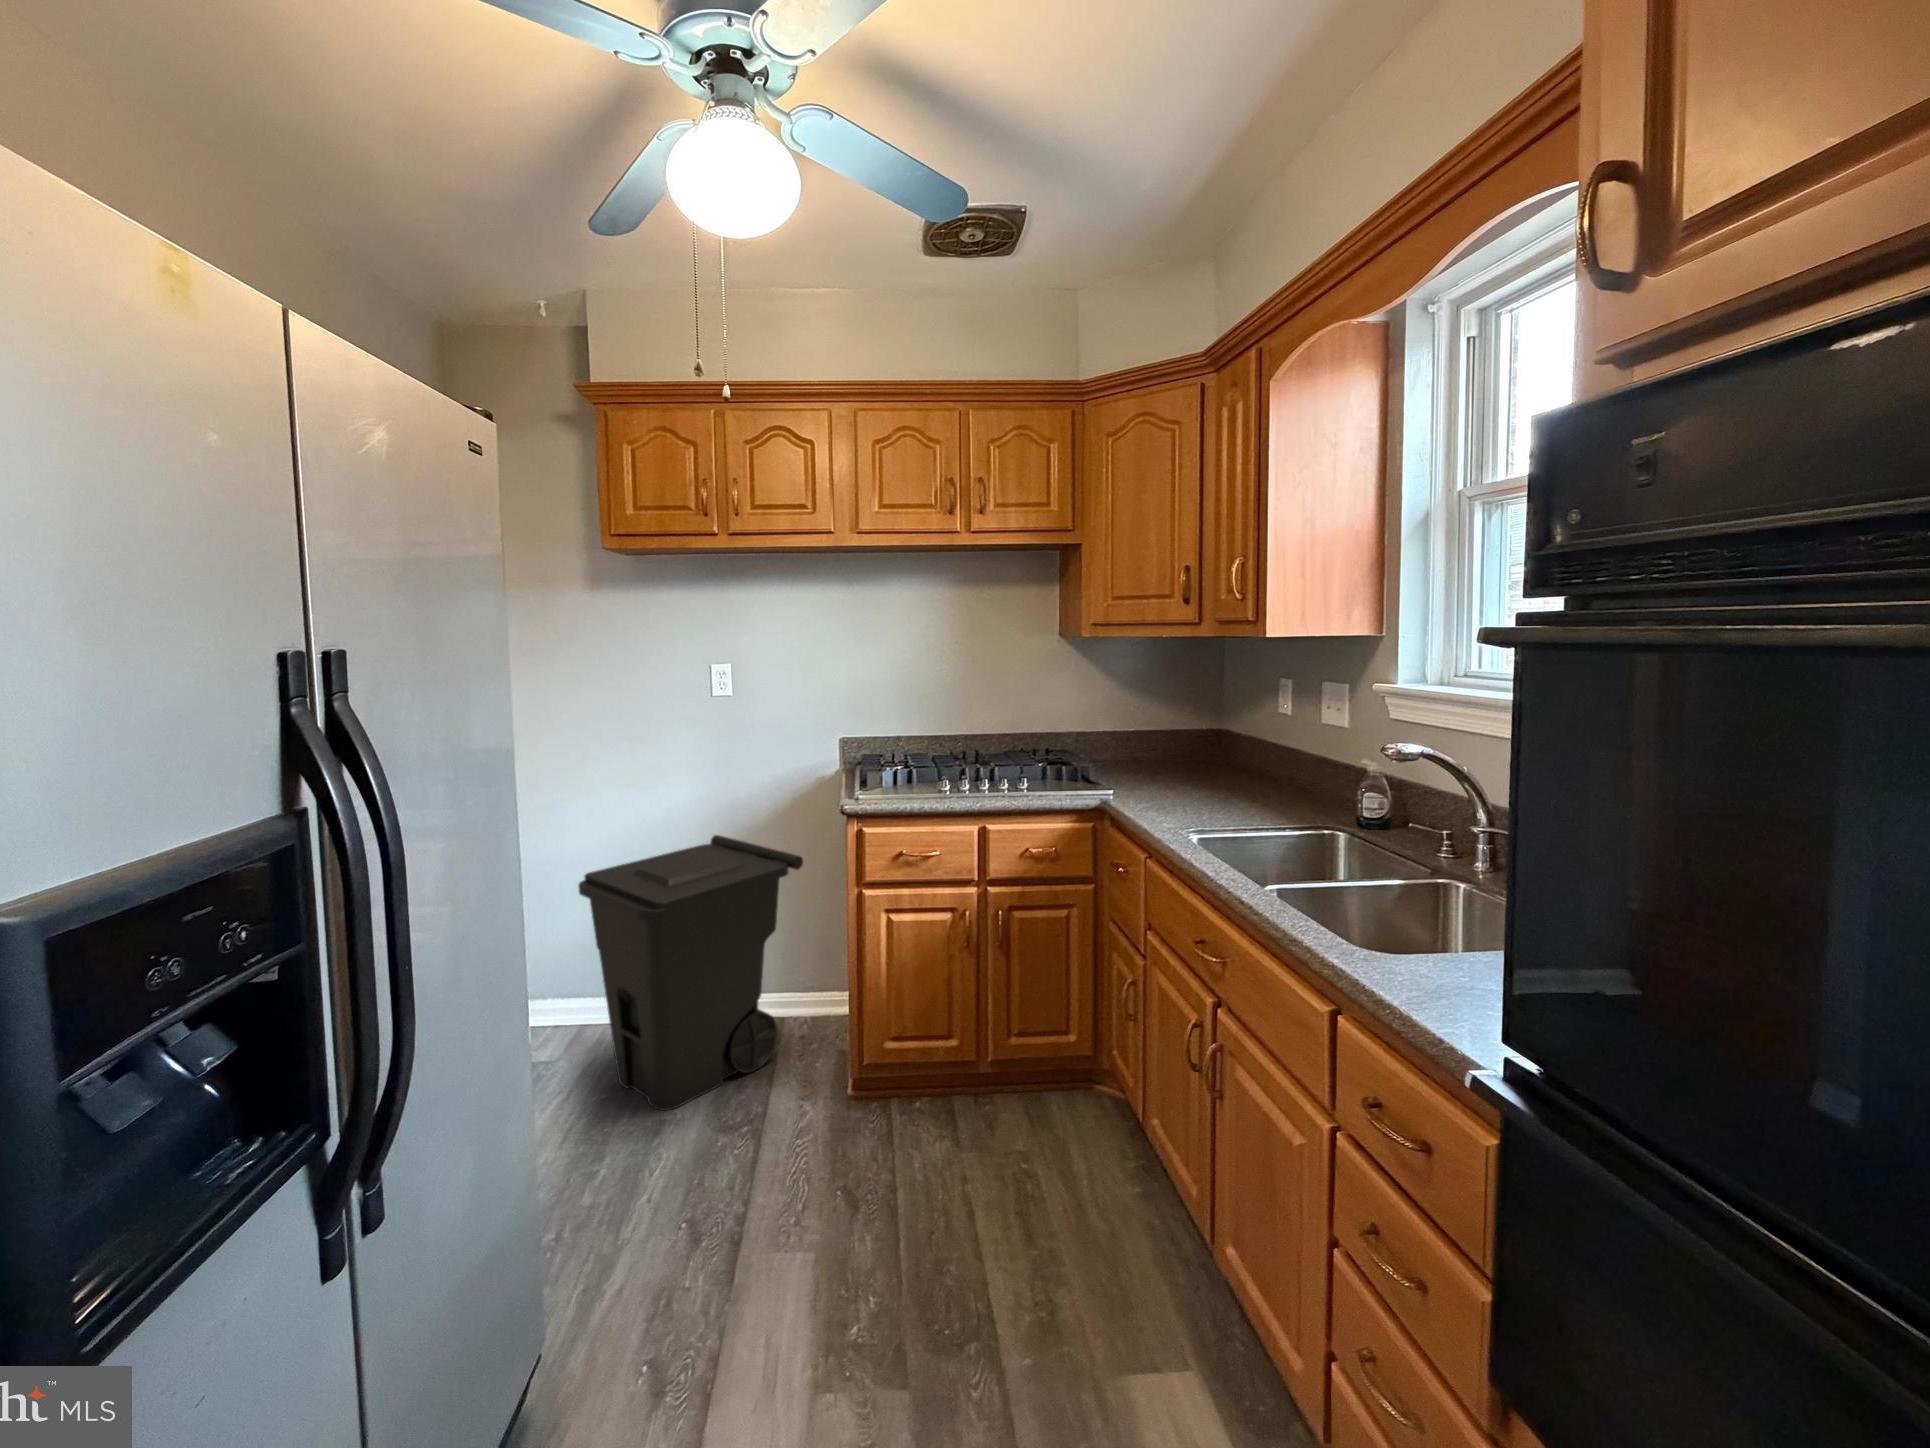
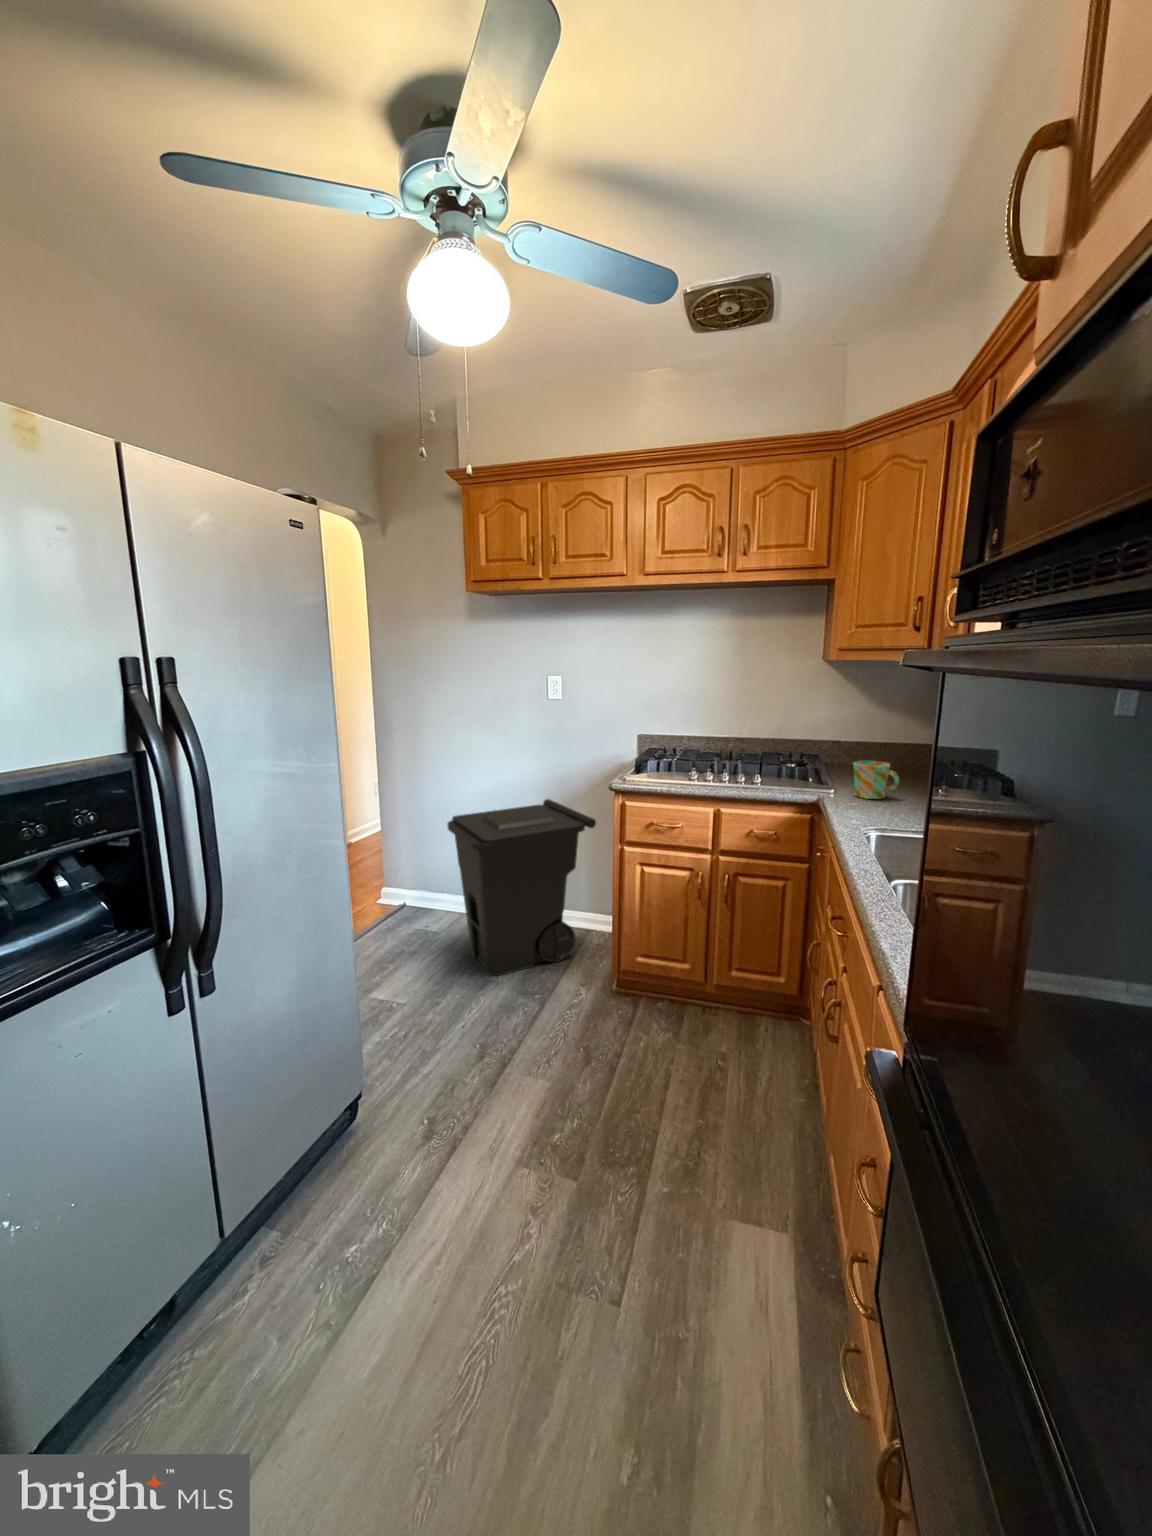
mug: none [1133,753,1185,798] -> present [853,761,899,799]

